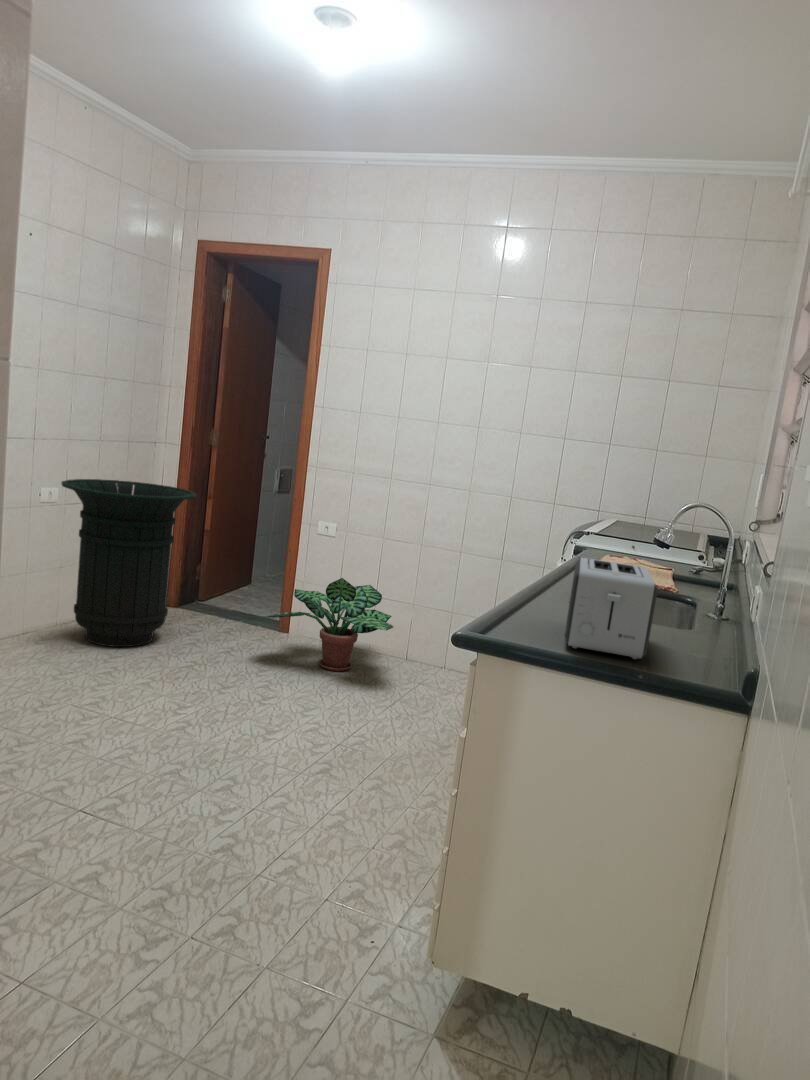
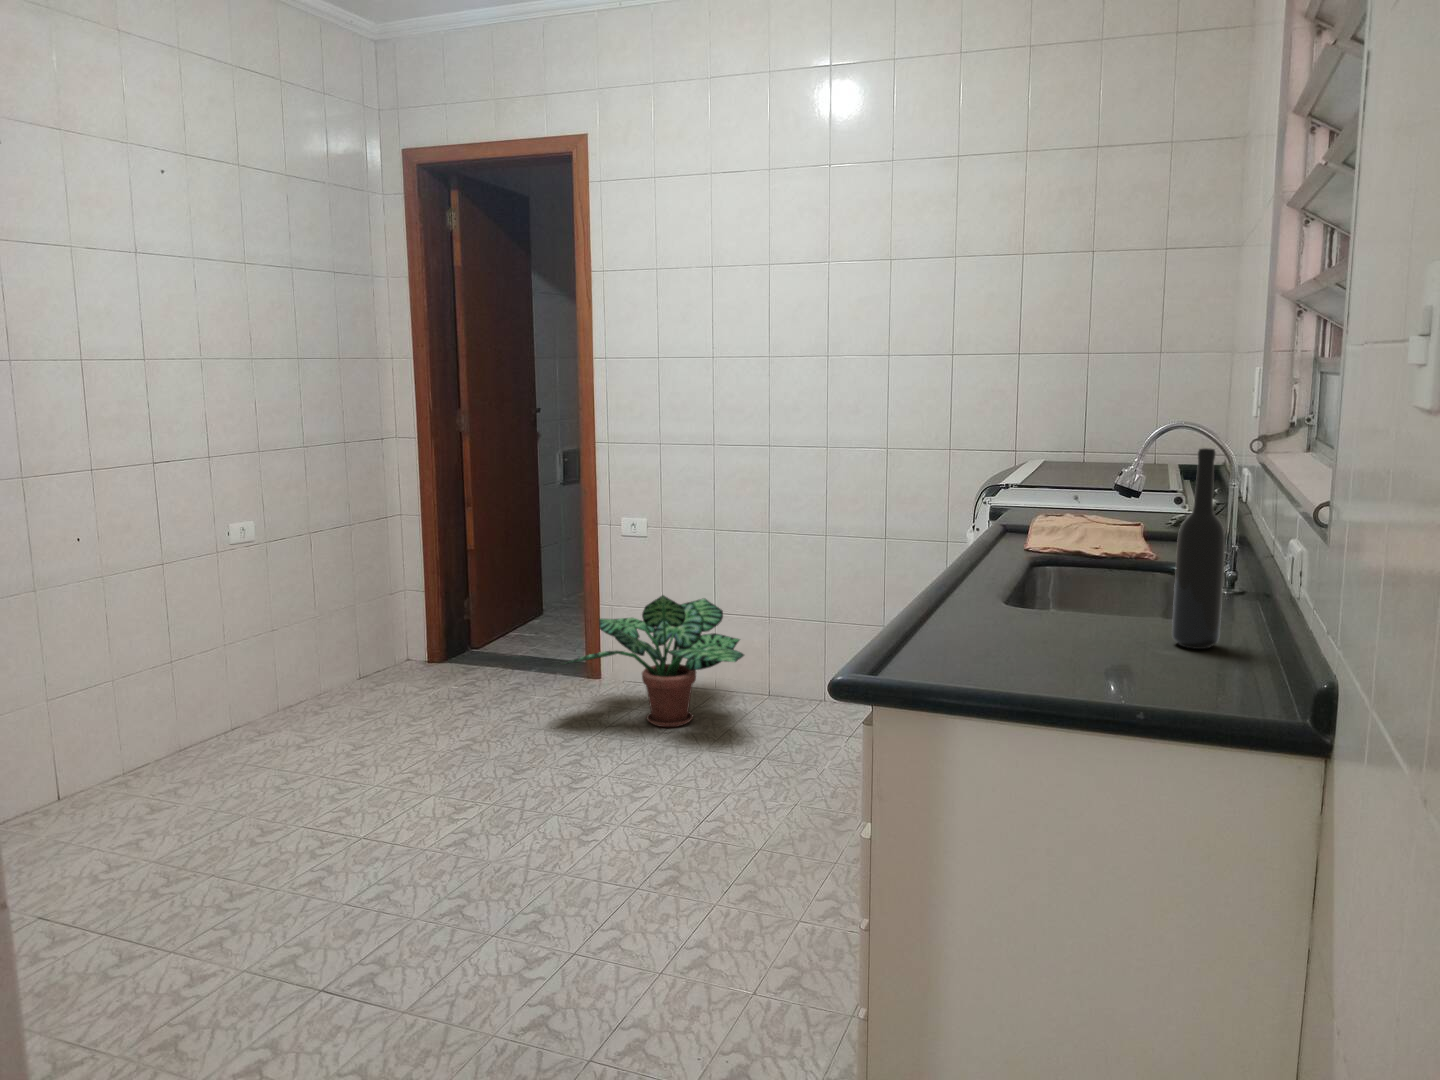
trash can: present [61,479,197,647] -> none [252,497,444,734]
bottle: none [675,519,716,648] -> present [1172,448,1225,649]
toaster: present [565,557,658,659] -> none [1002,532,1143,683]

